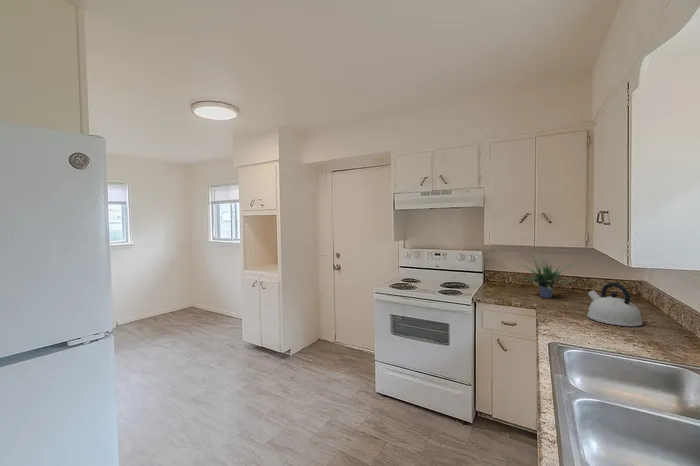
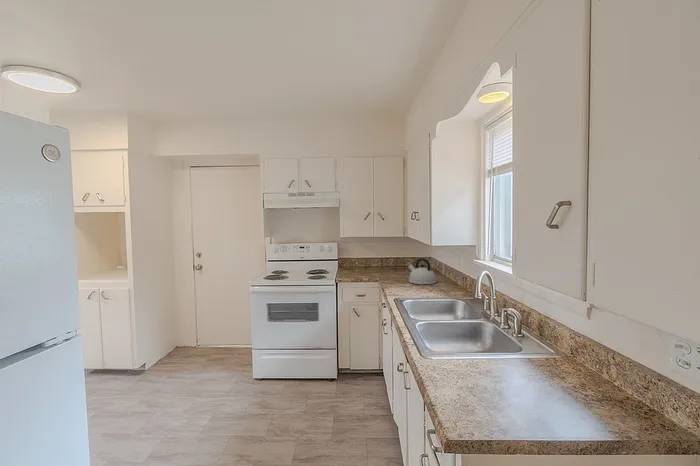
potted plant: present [524,261,571,298] -> none [366,241,400,274]

